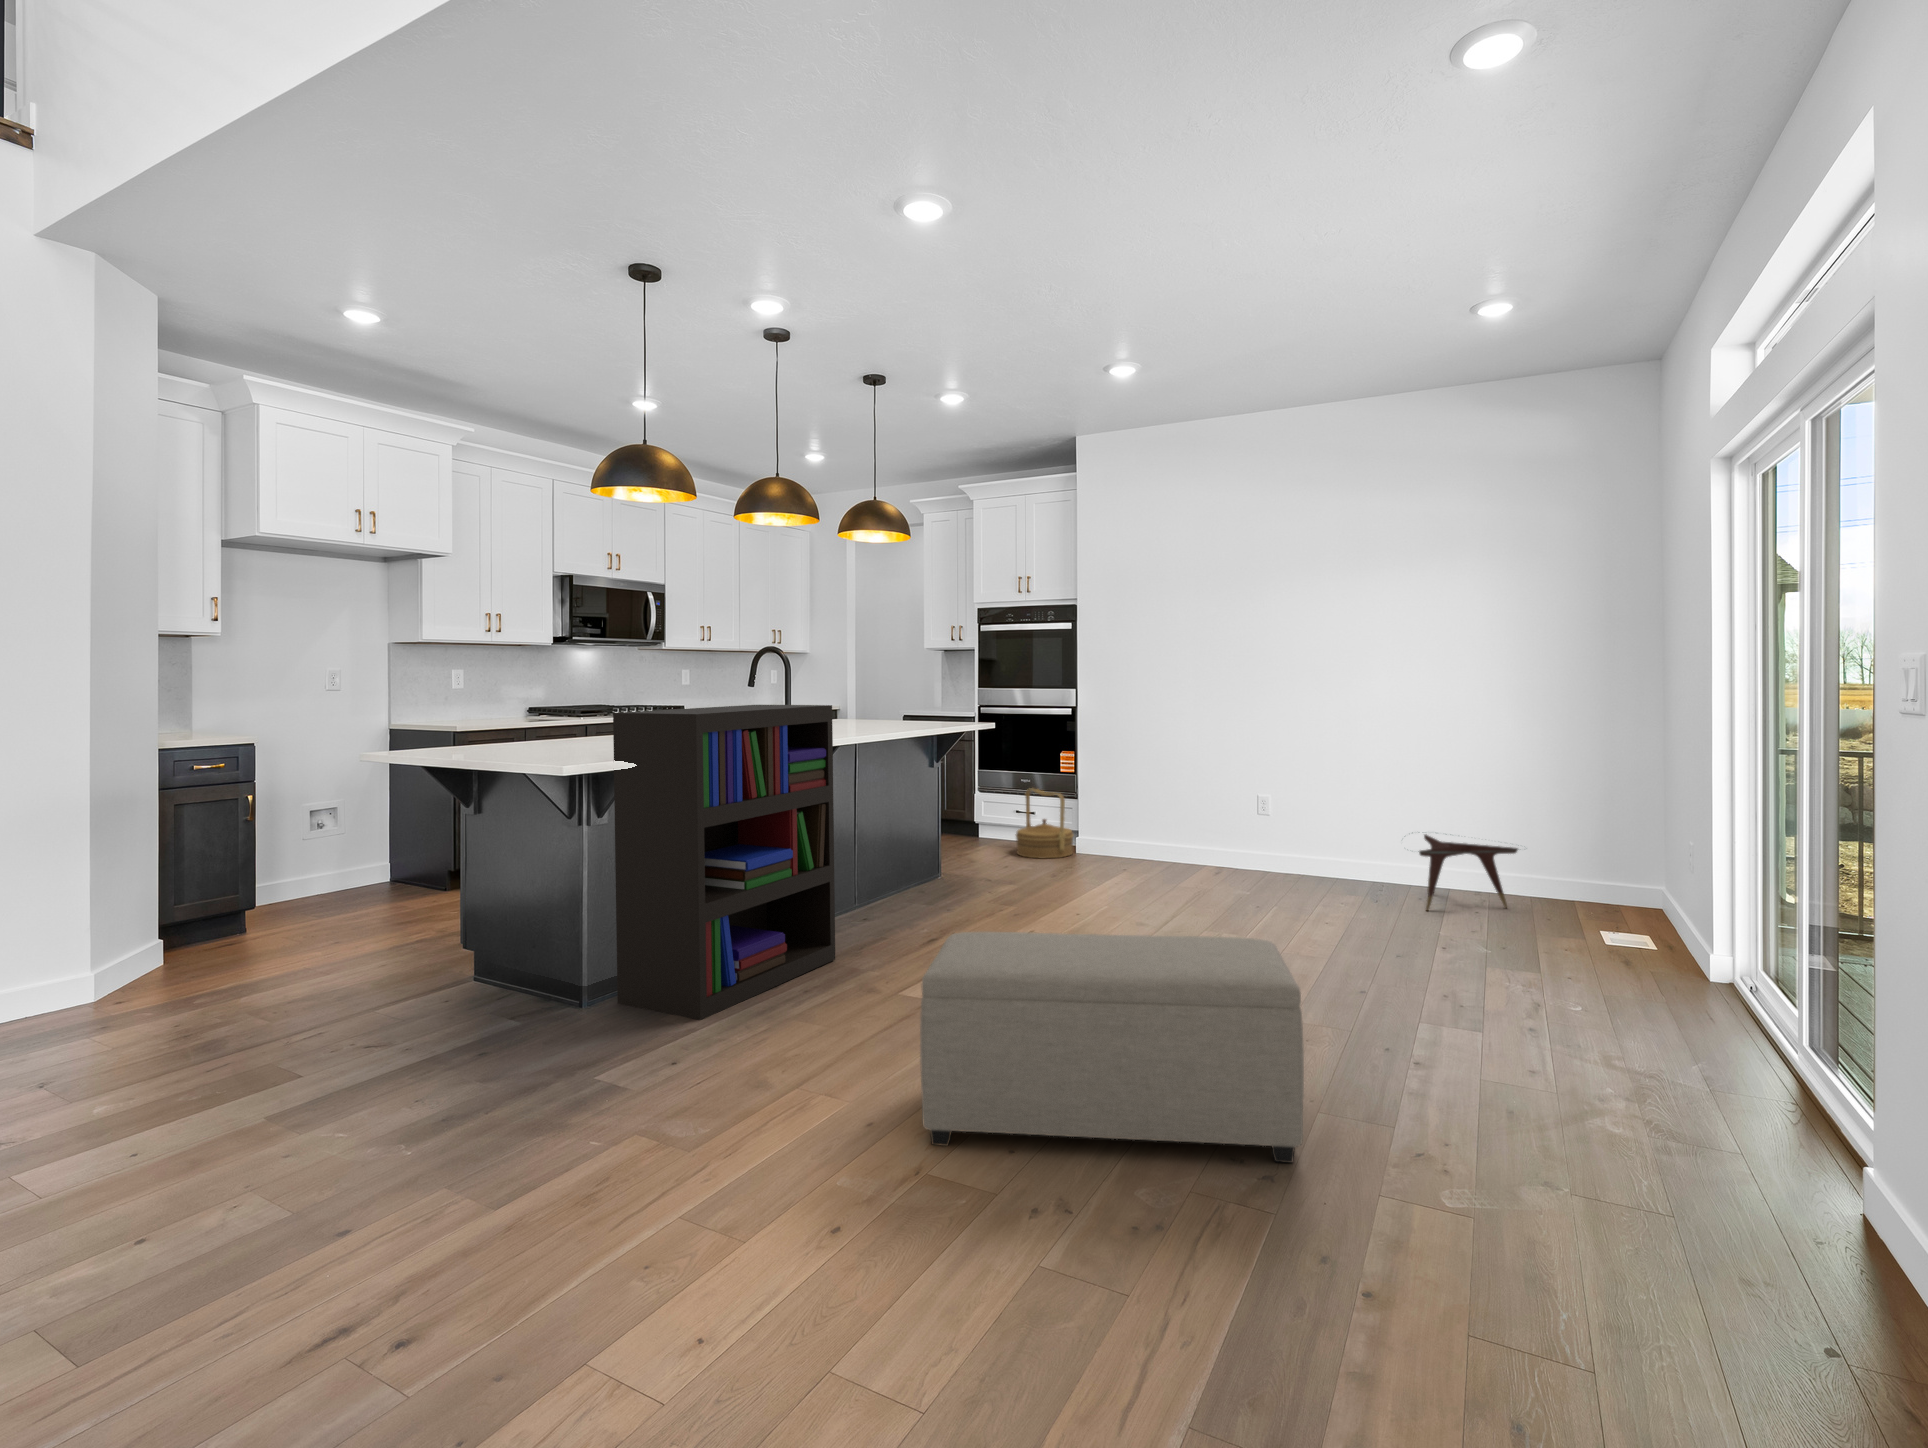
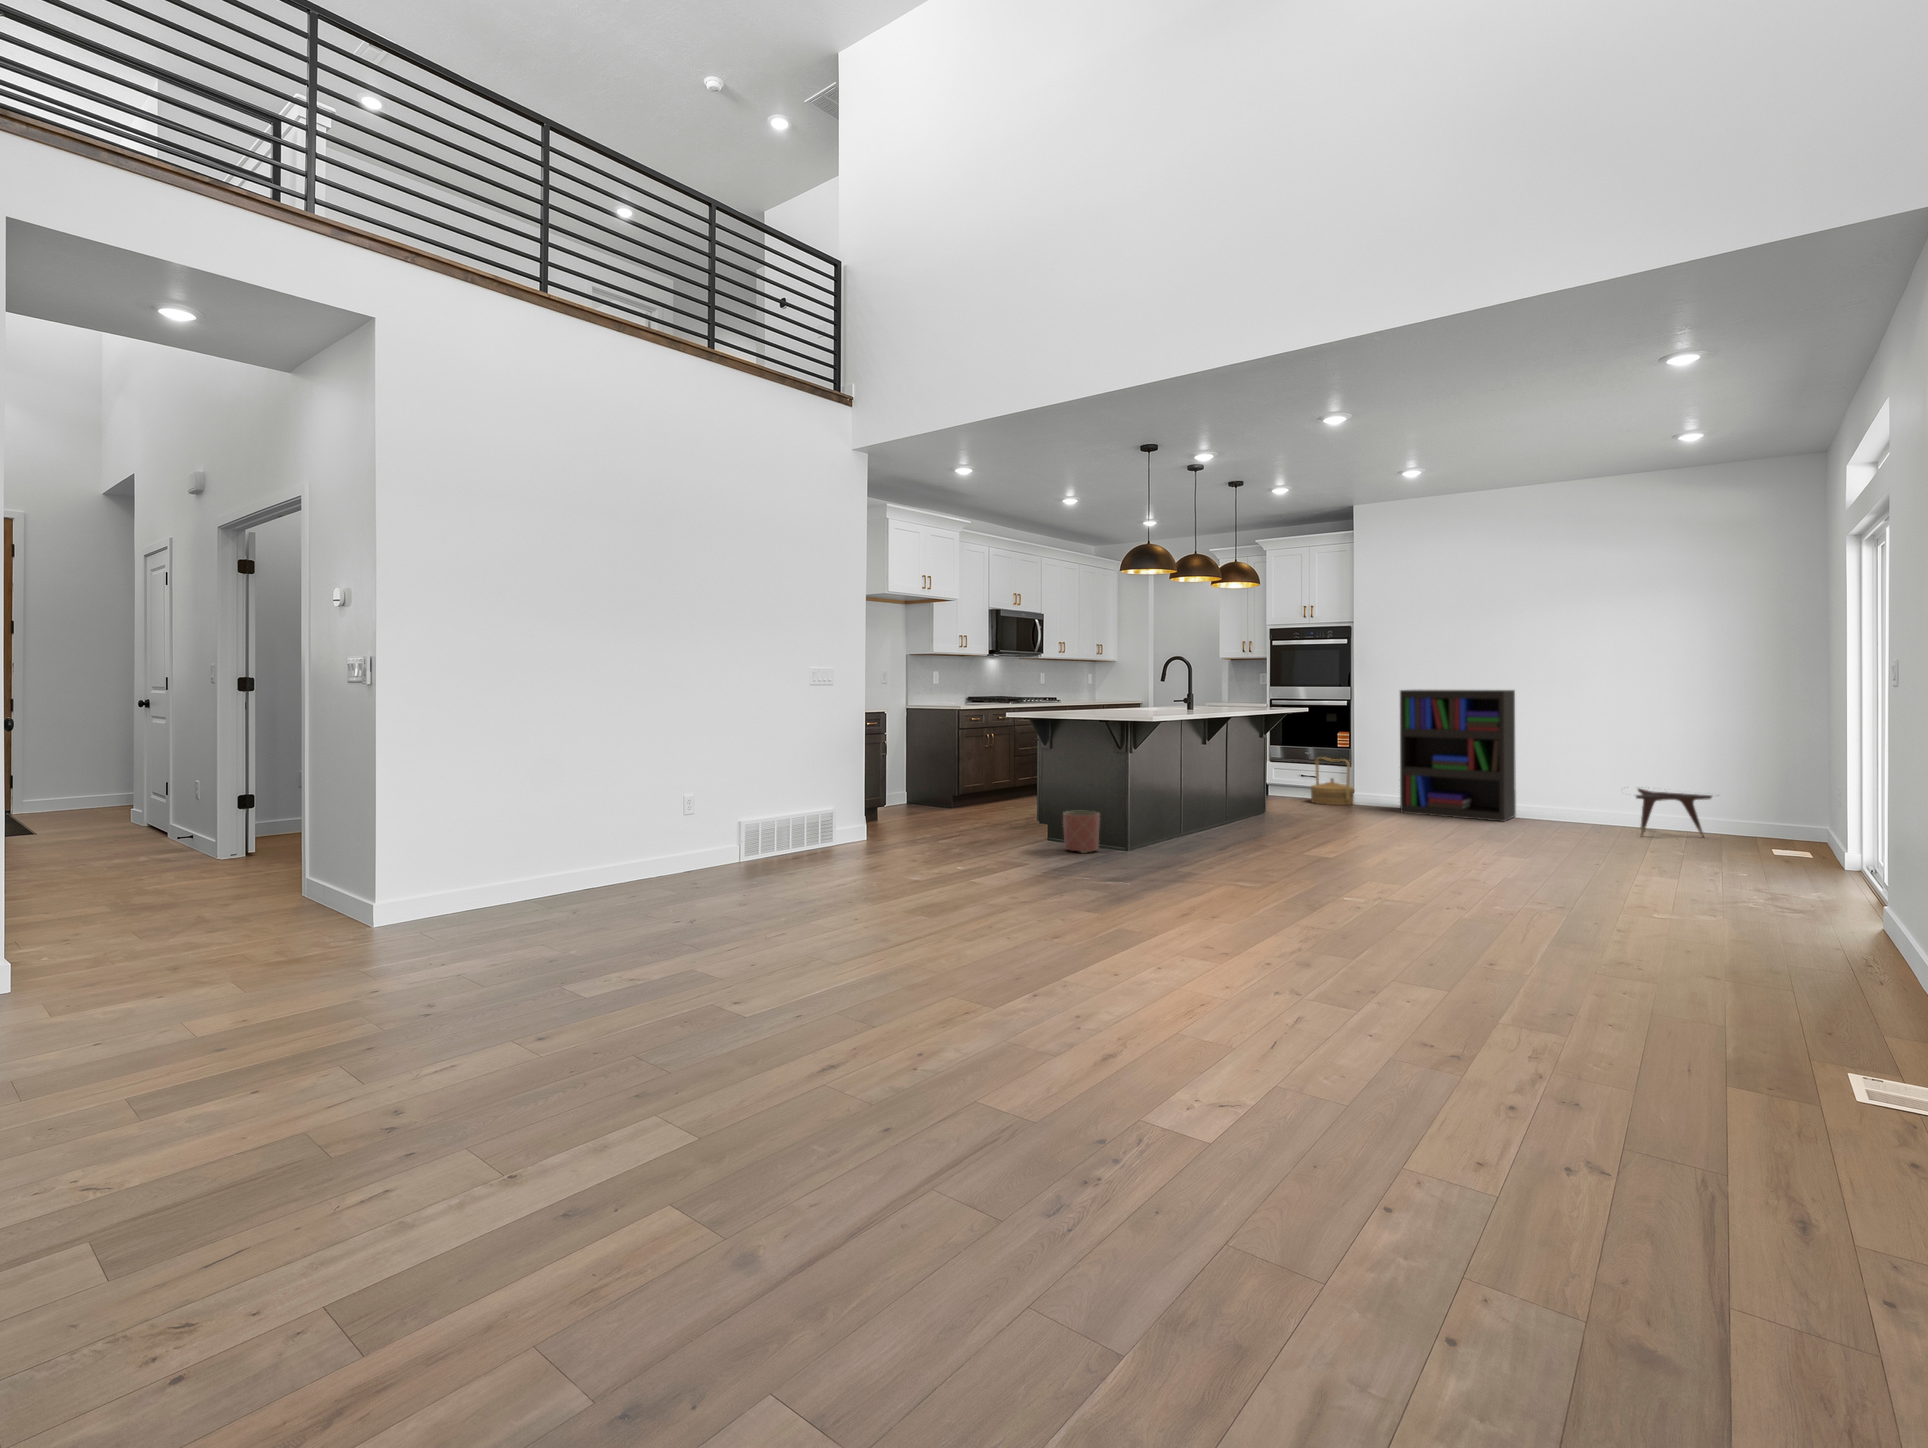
bookshelf: present [613,705,835,1020] -> present [1400,690,1516,821]
ottoman: present [920,932,1304,1163] -> none [1373,801,1587,906]
planter: none [438,936,515,1026] -> present [1063,810,1100,853]

